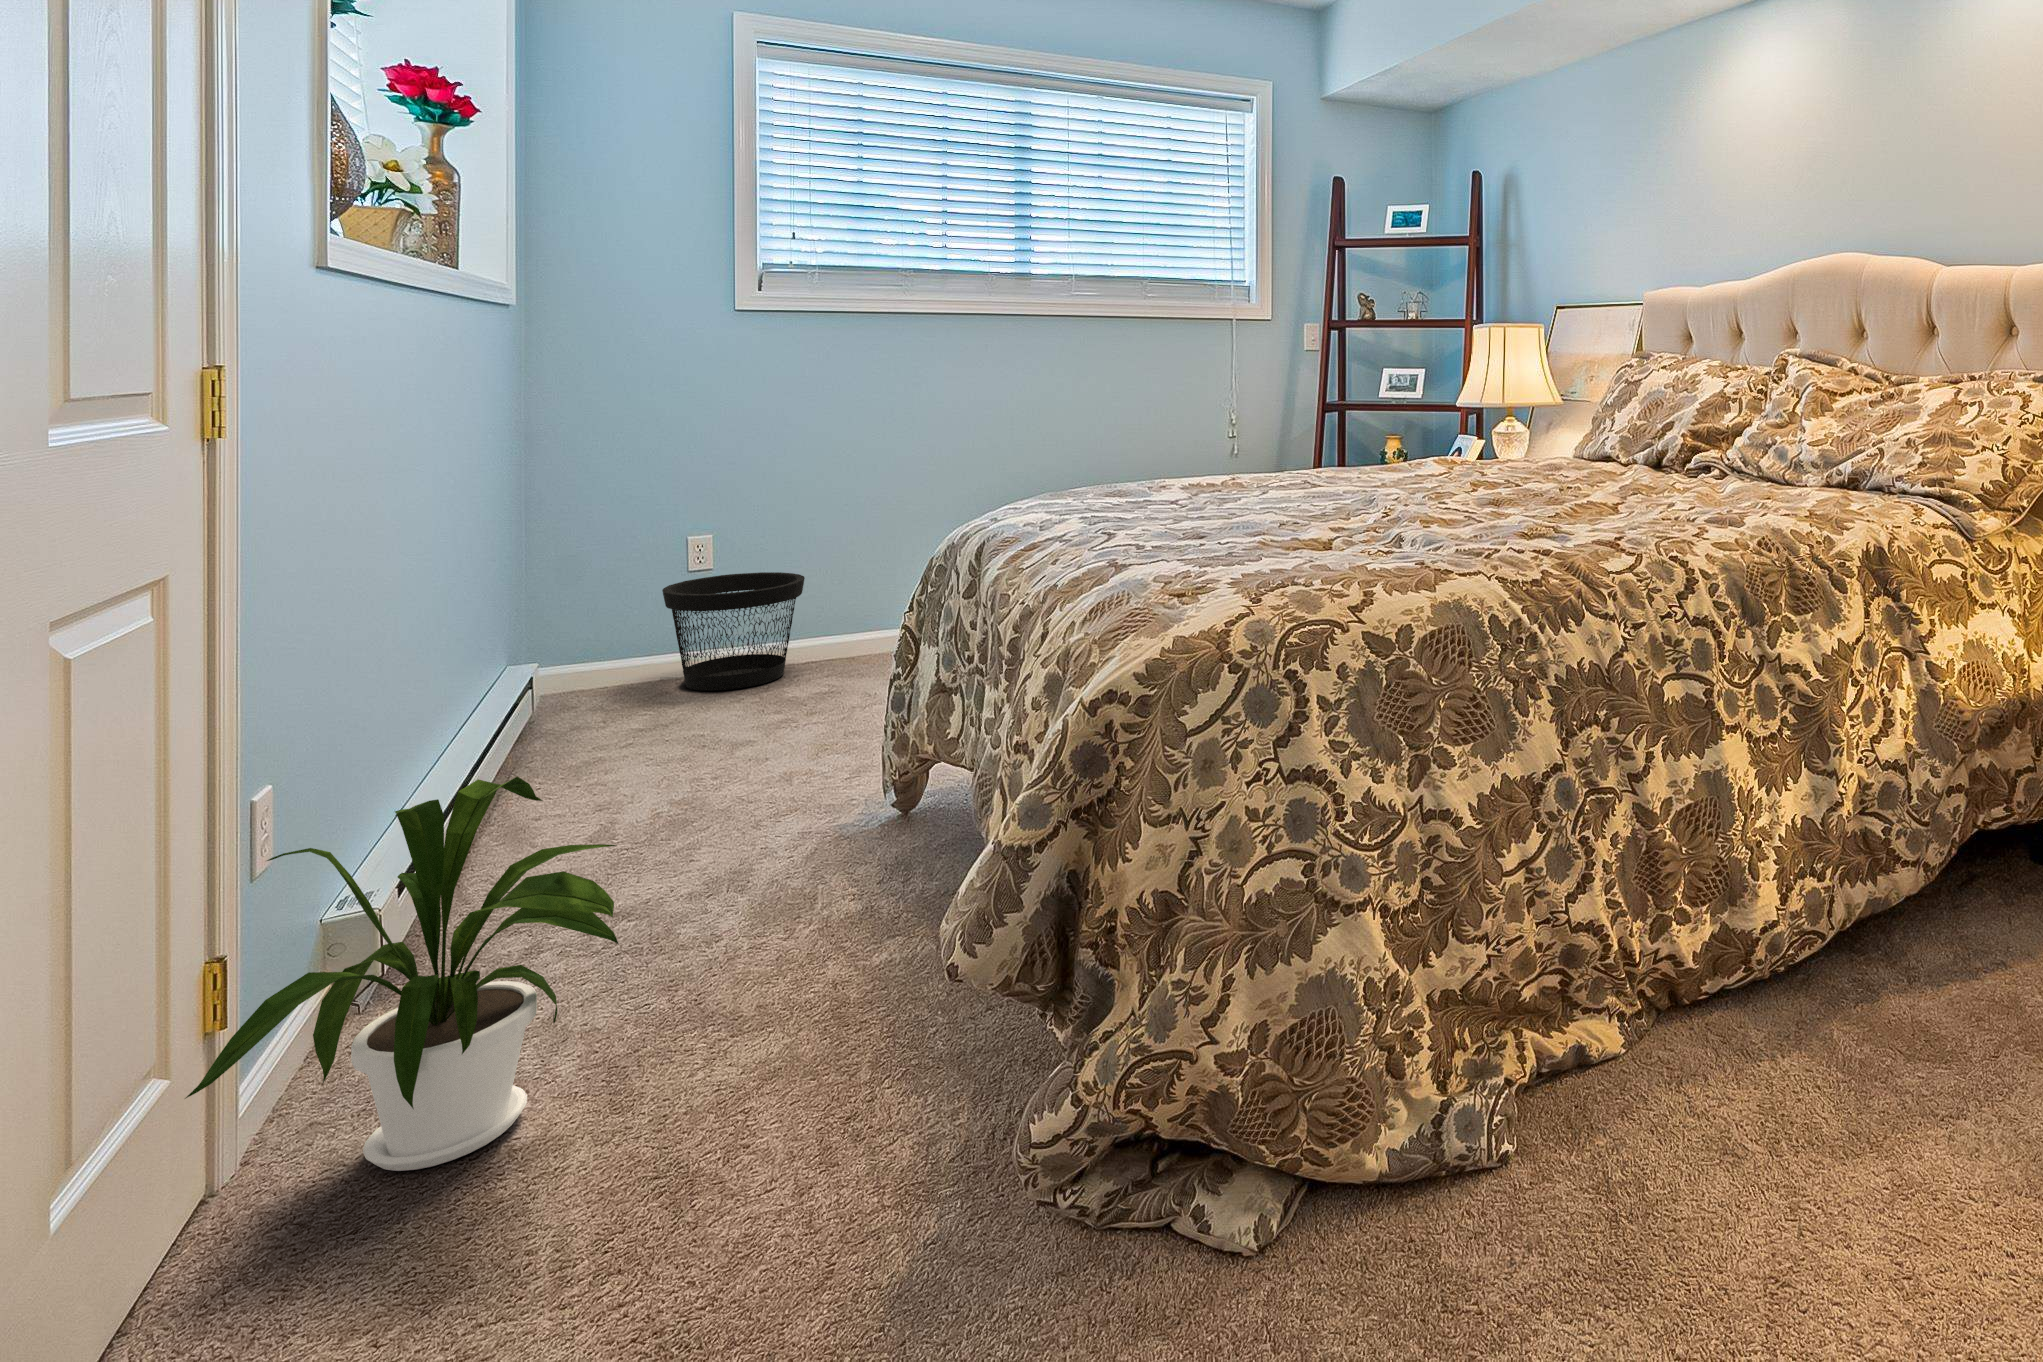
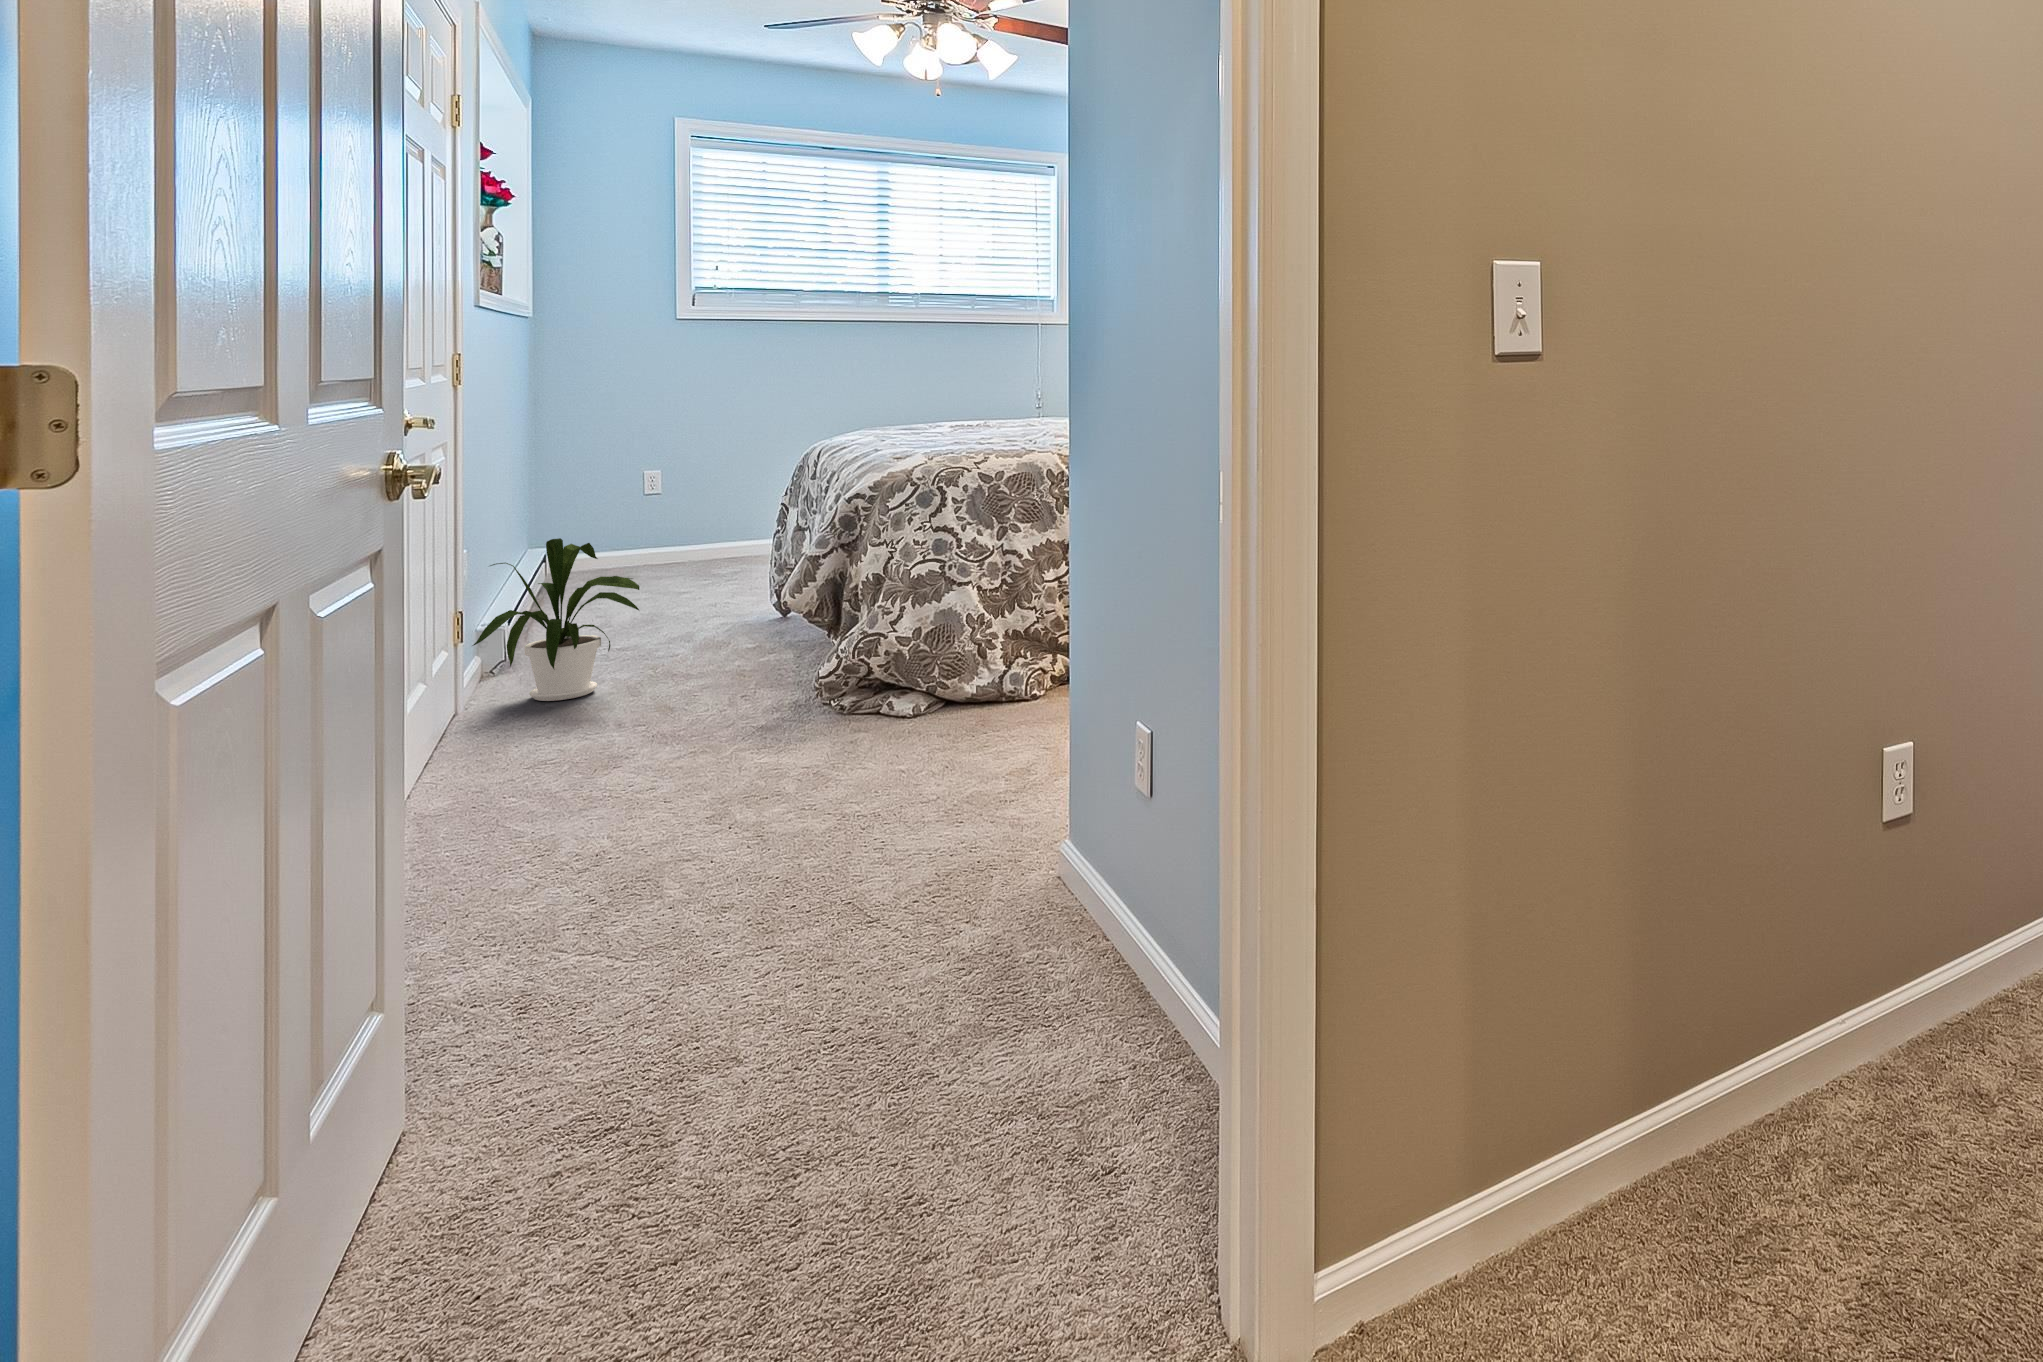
wastebasket: present [662,572,805,691] -> none [630,499,725,572]

